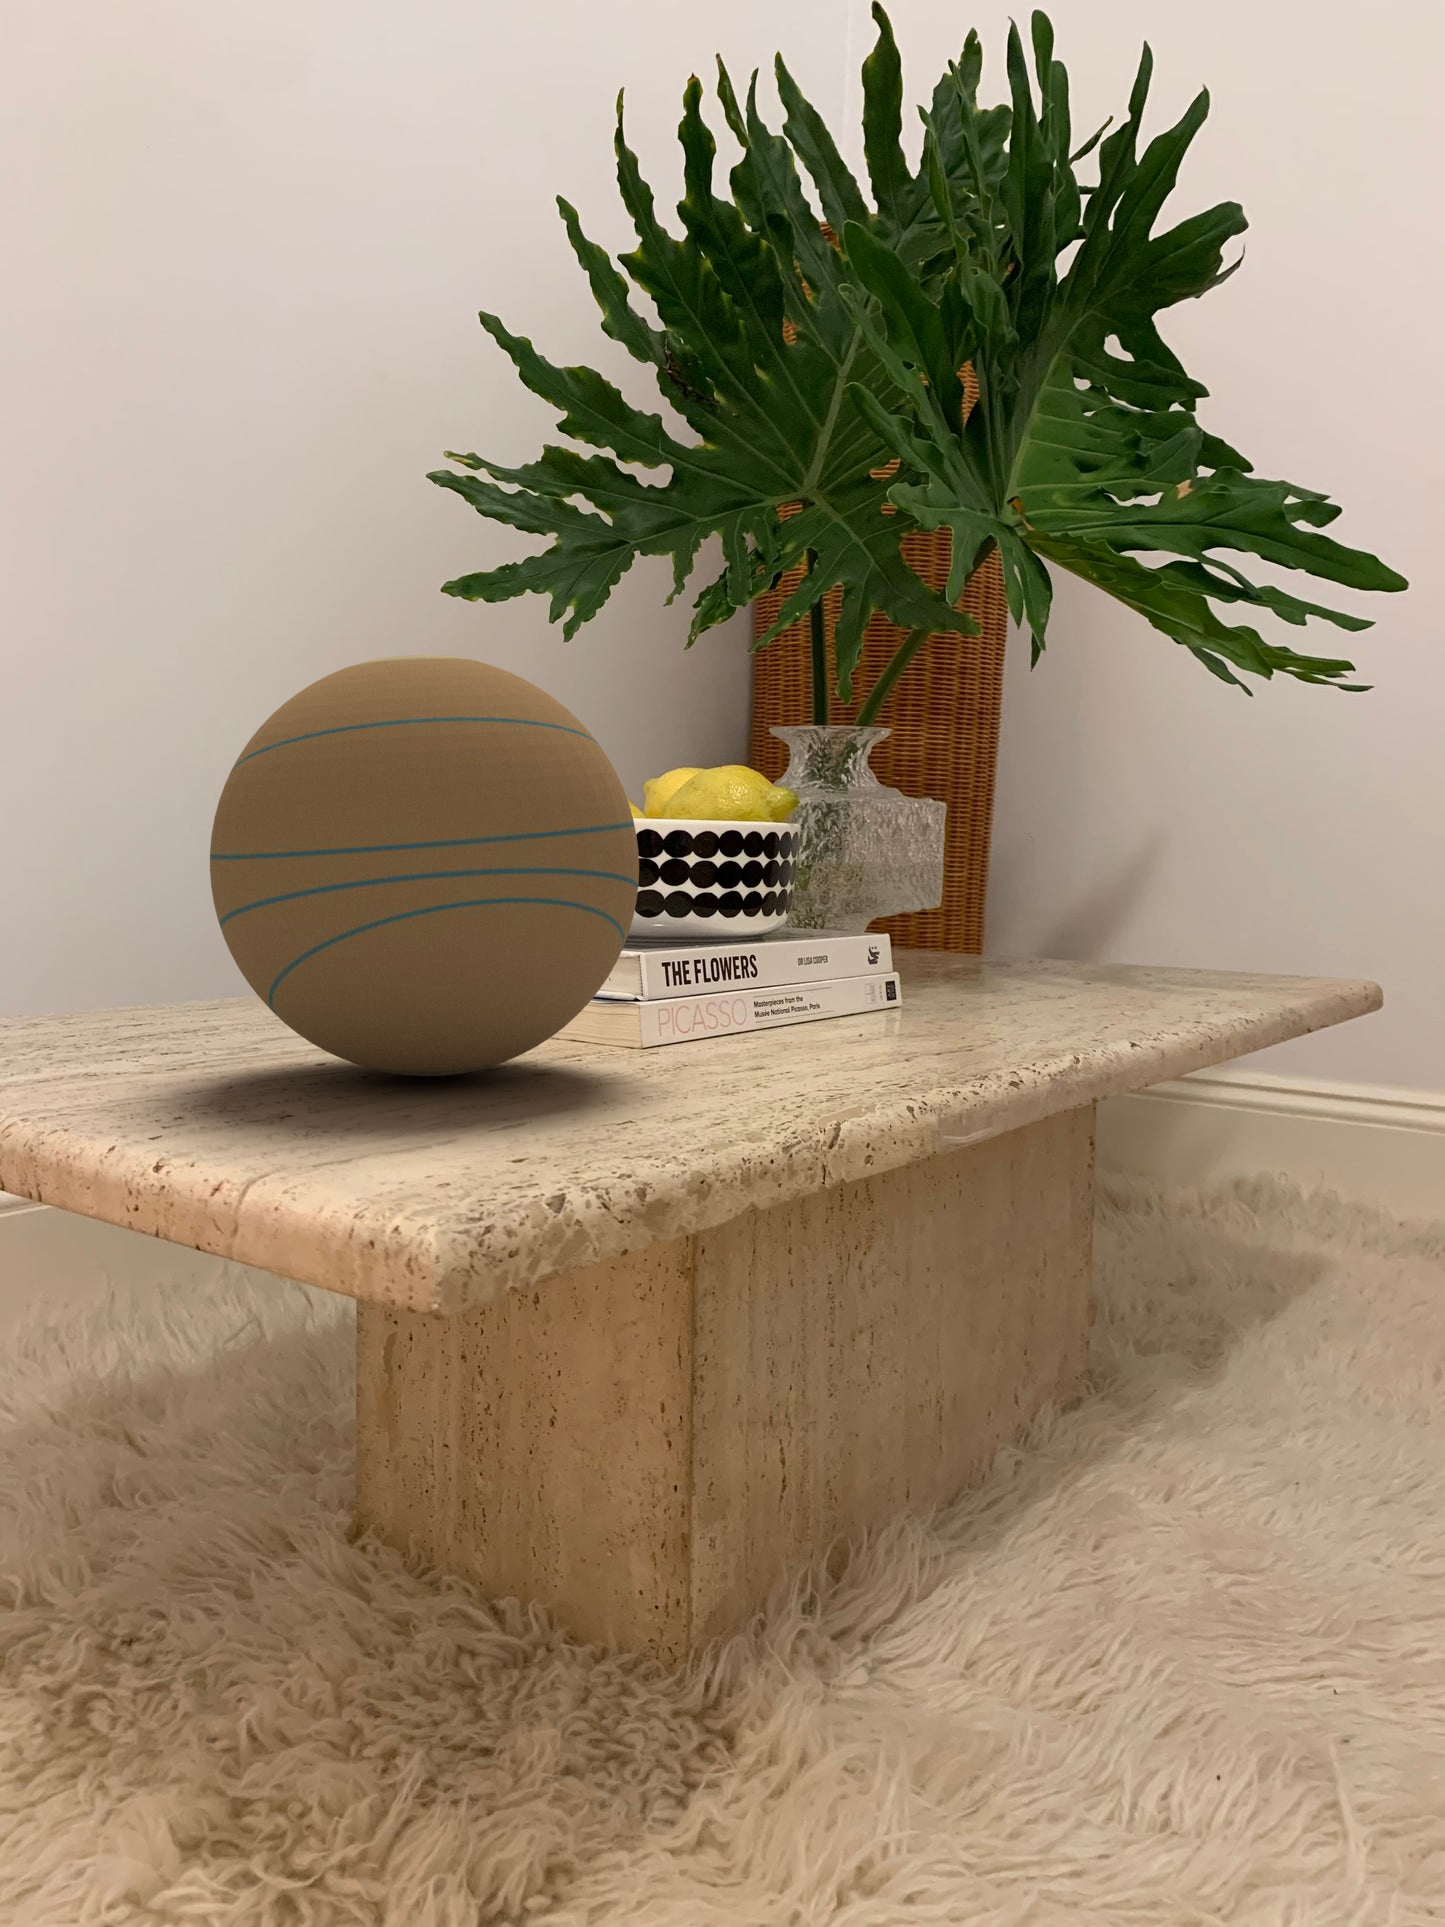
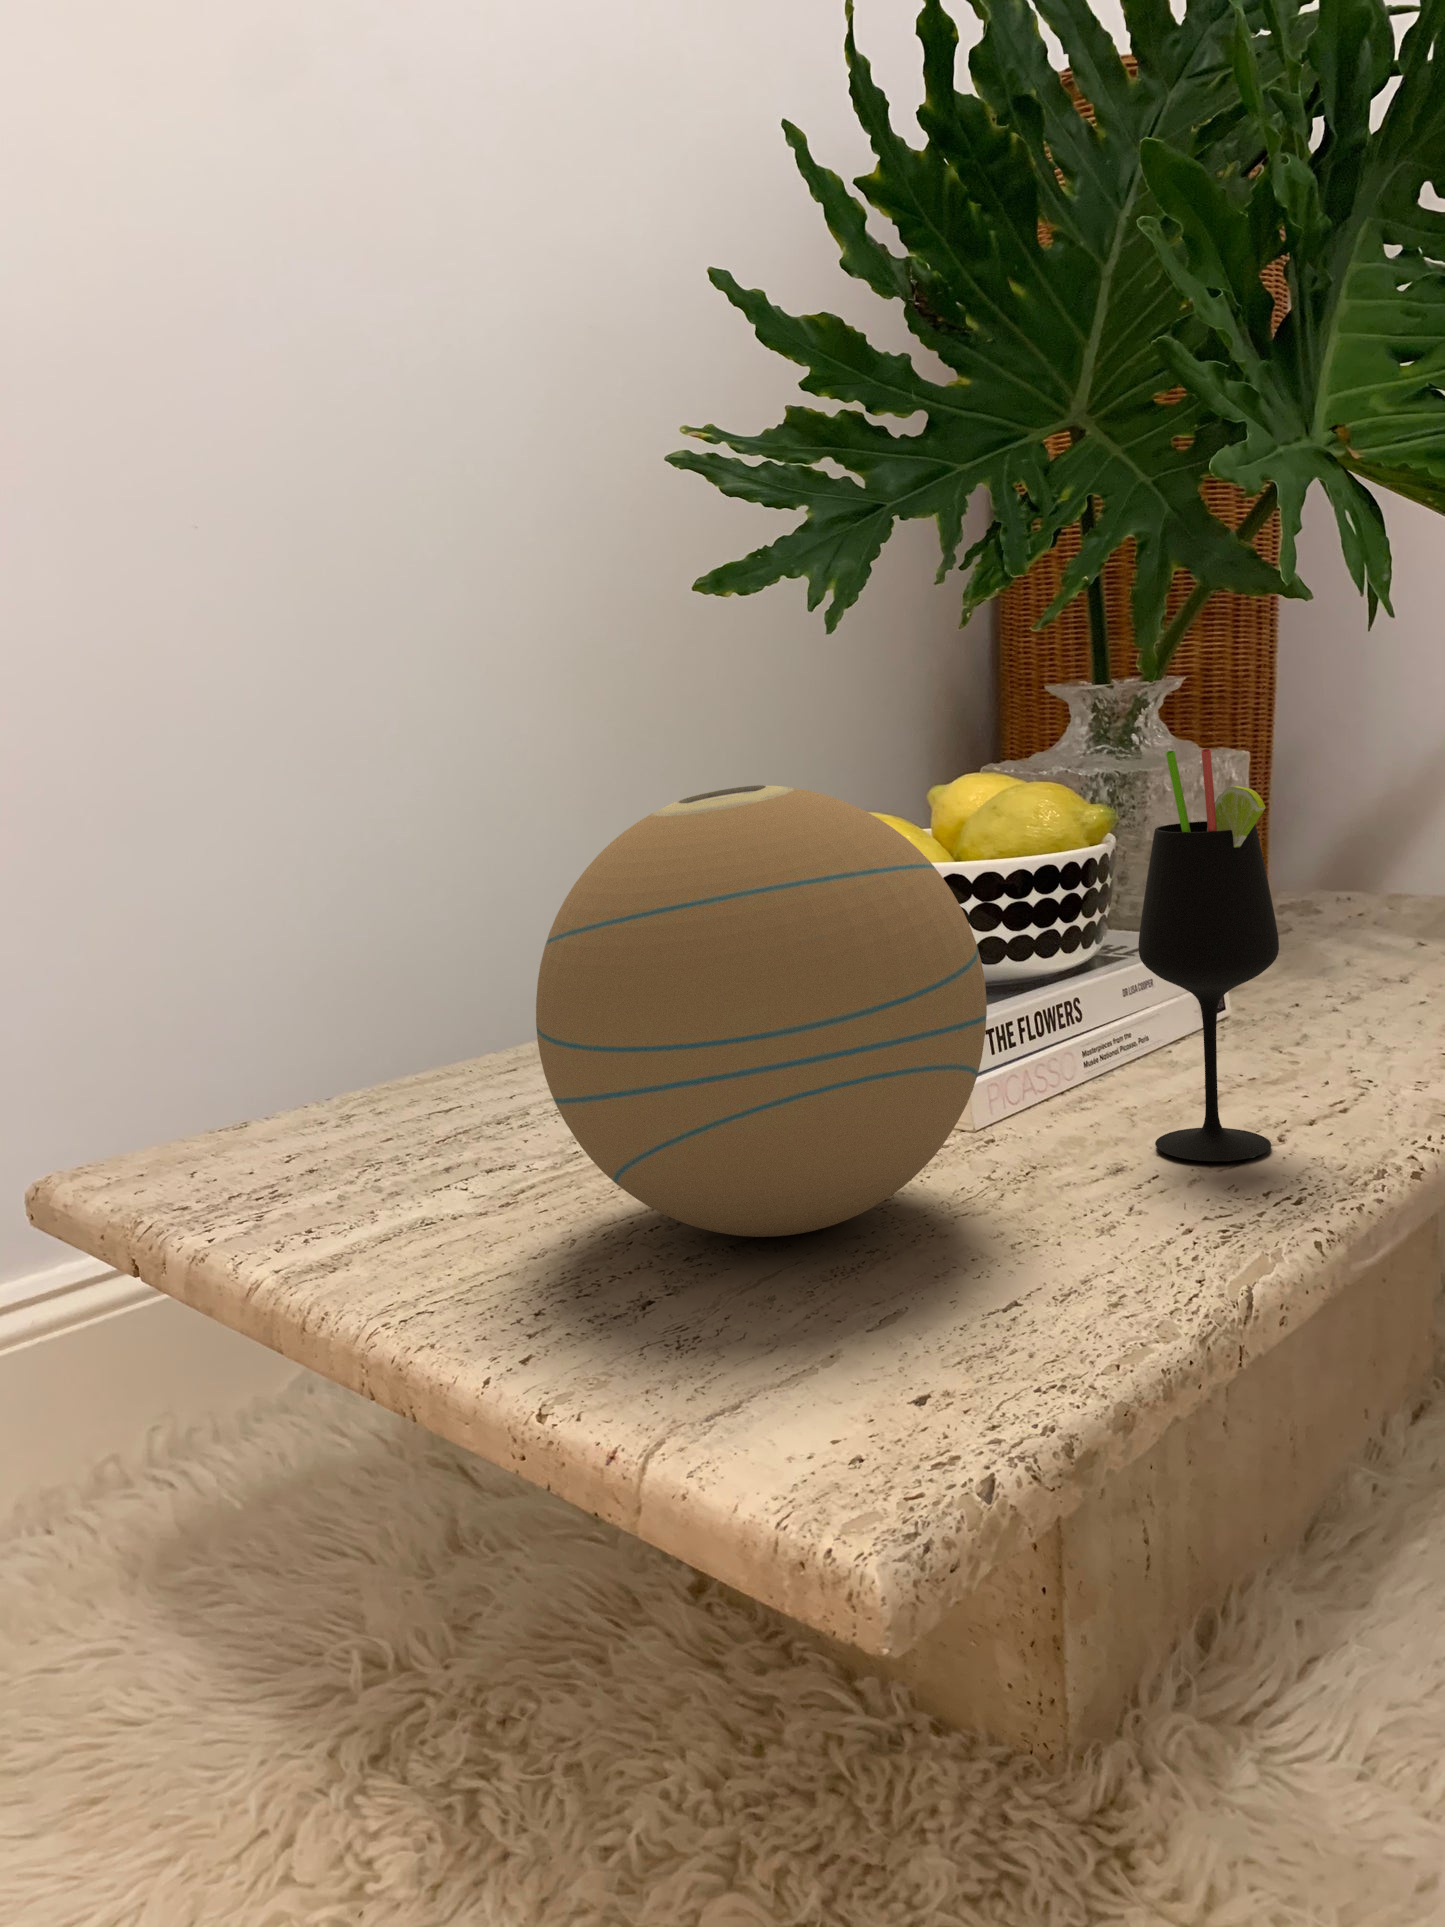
wine glass: none [790,682,911,1061] -> present [1139,749,1279,1161]

